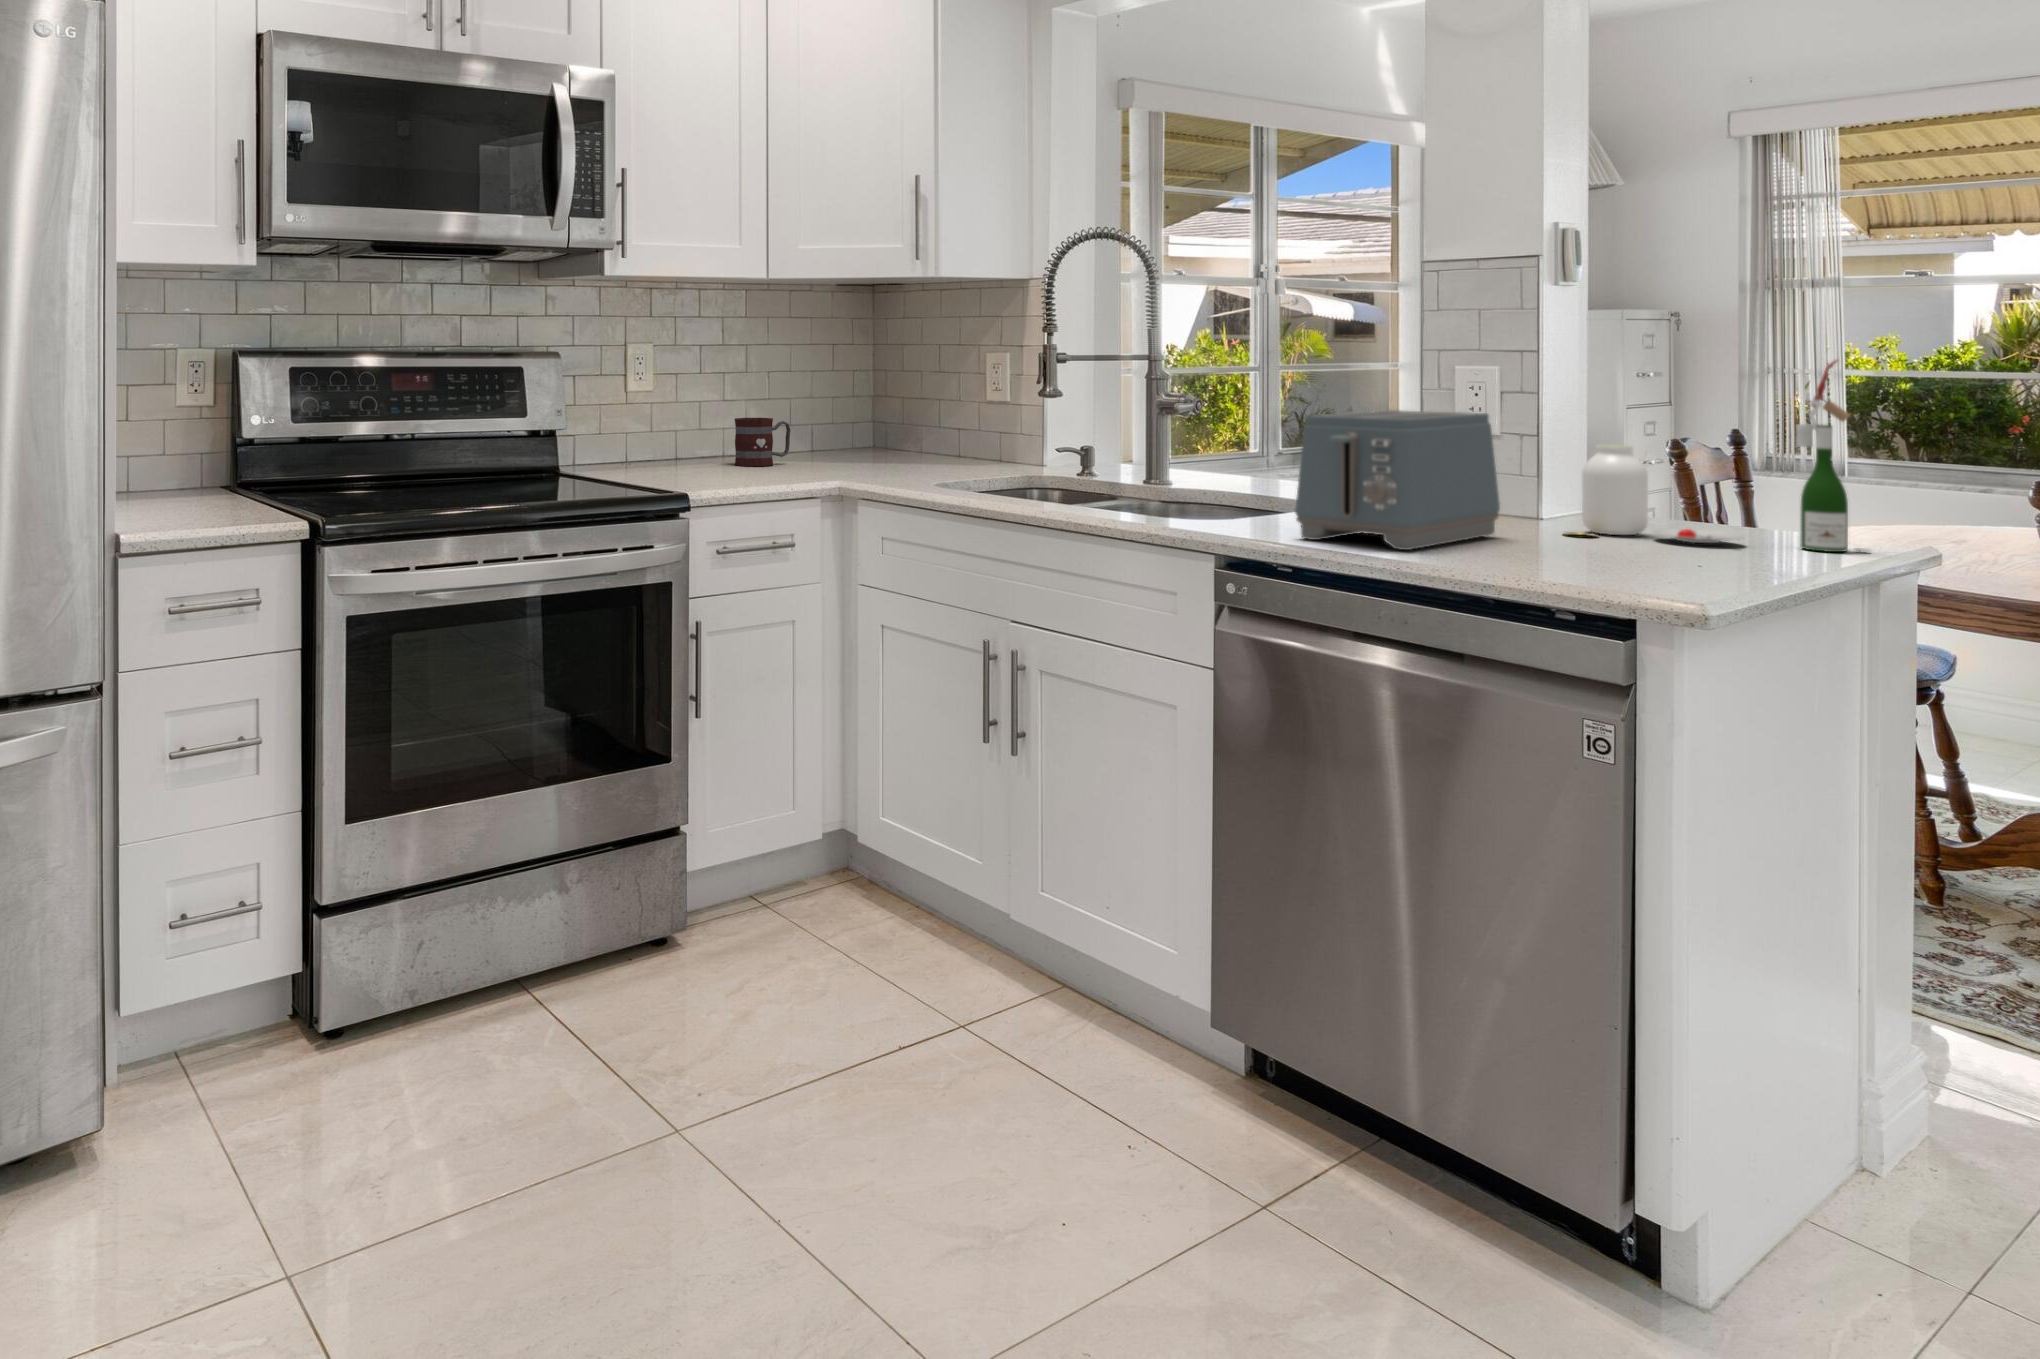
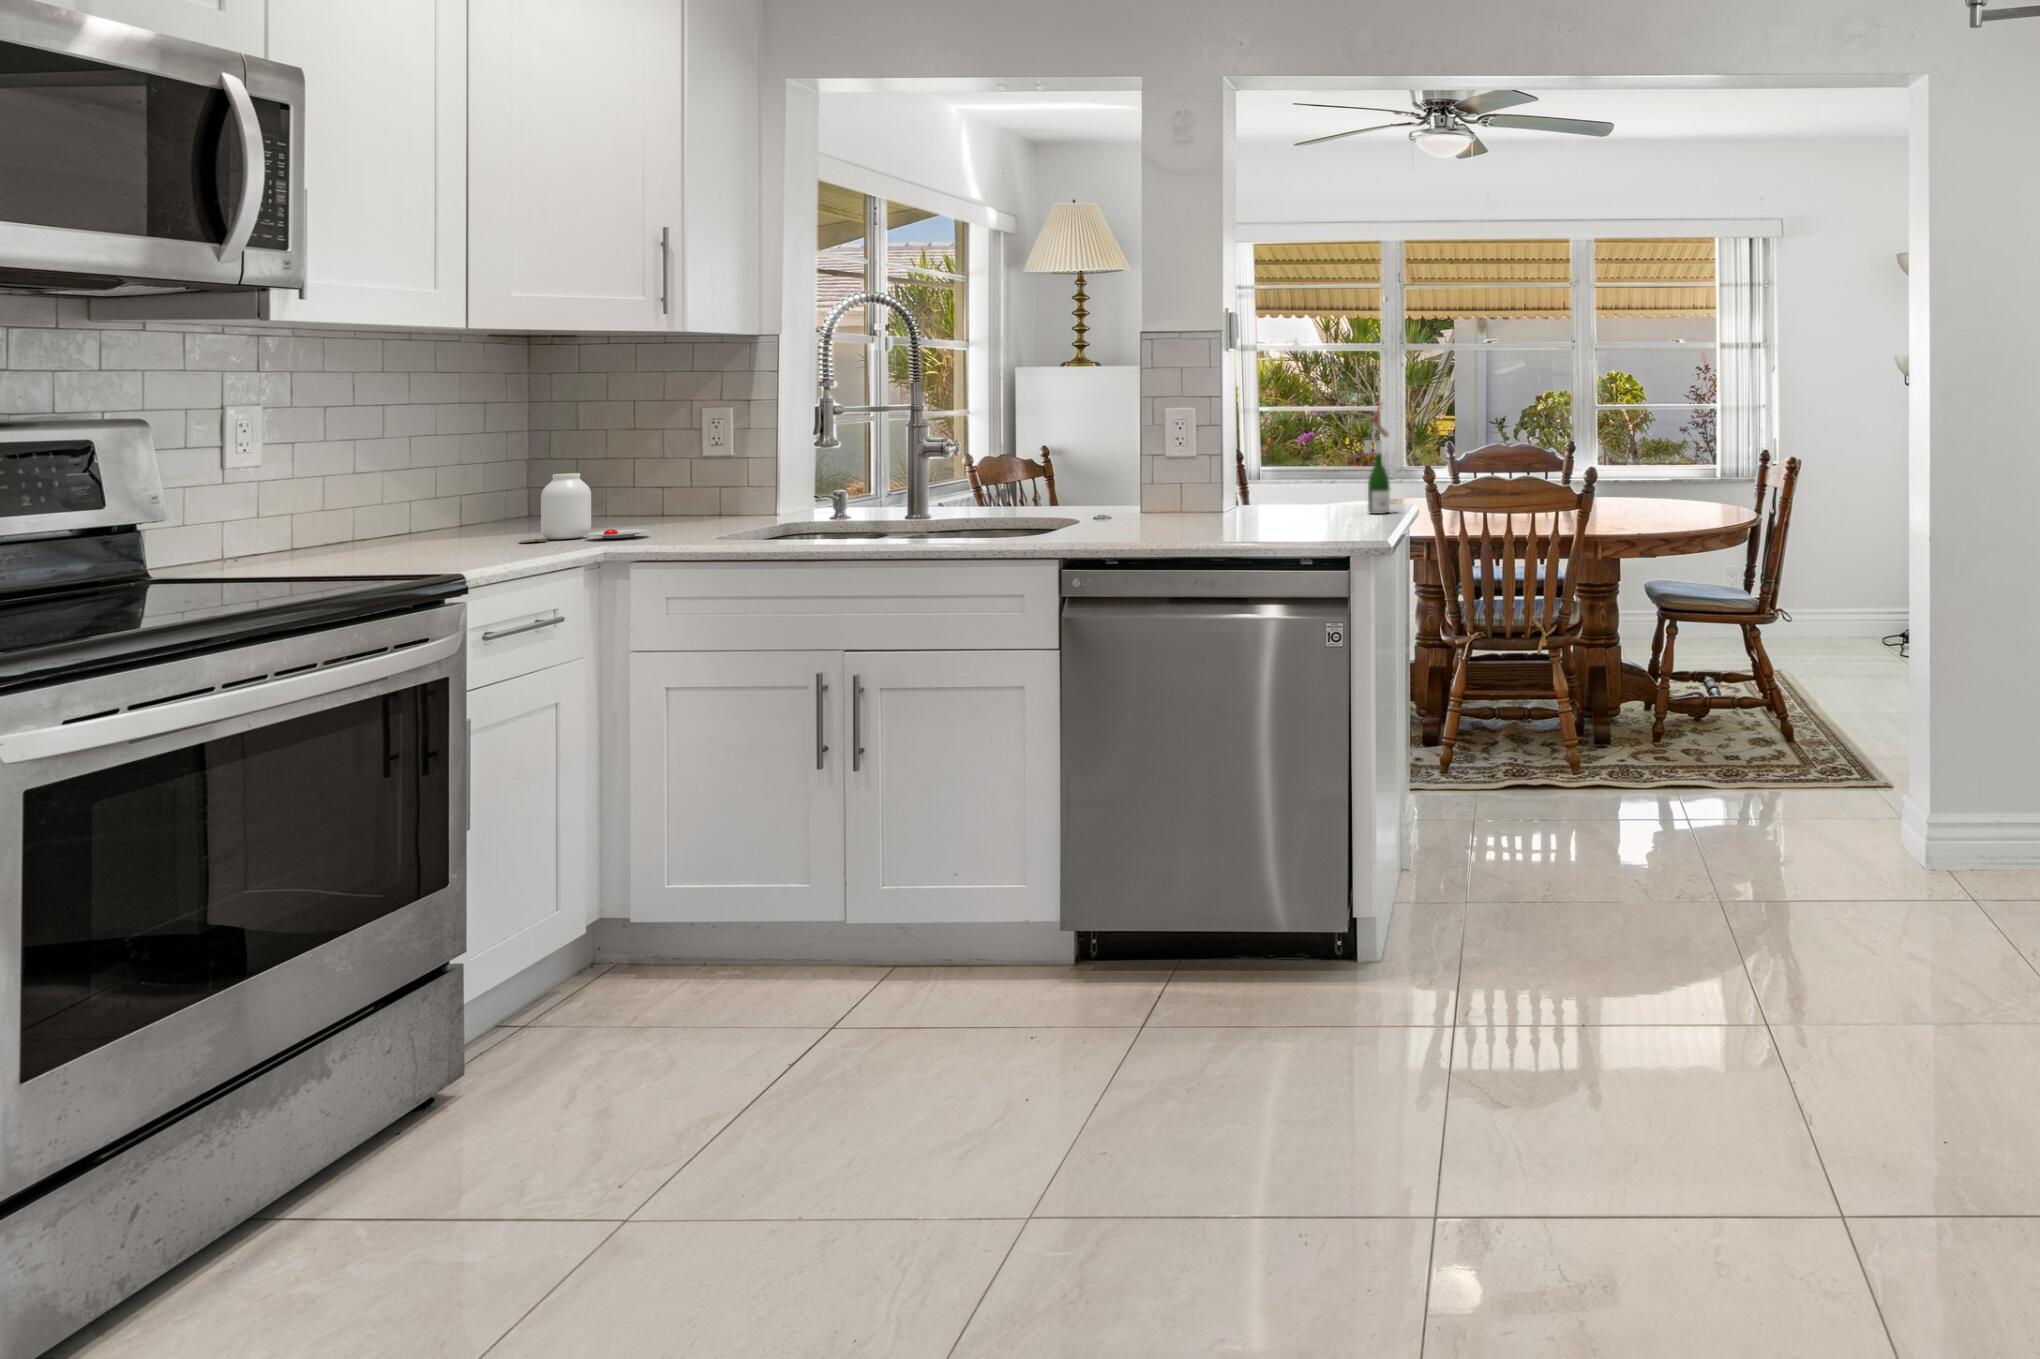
toaster: present [1295,410,1500,550] -> none [1120,441,1227,539]
mug: present [735,418,790,466] -> none [388,488,468,546]
jar: present [1564,445,1743,543] -> present [519,473,651,543]

